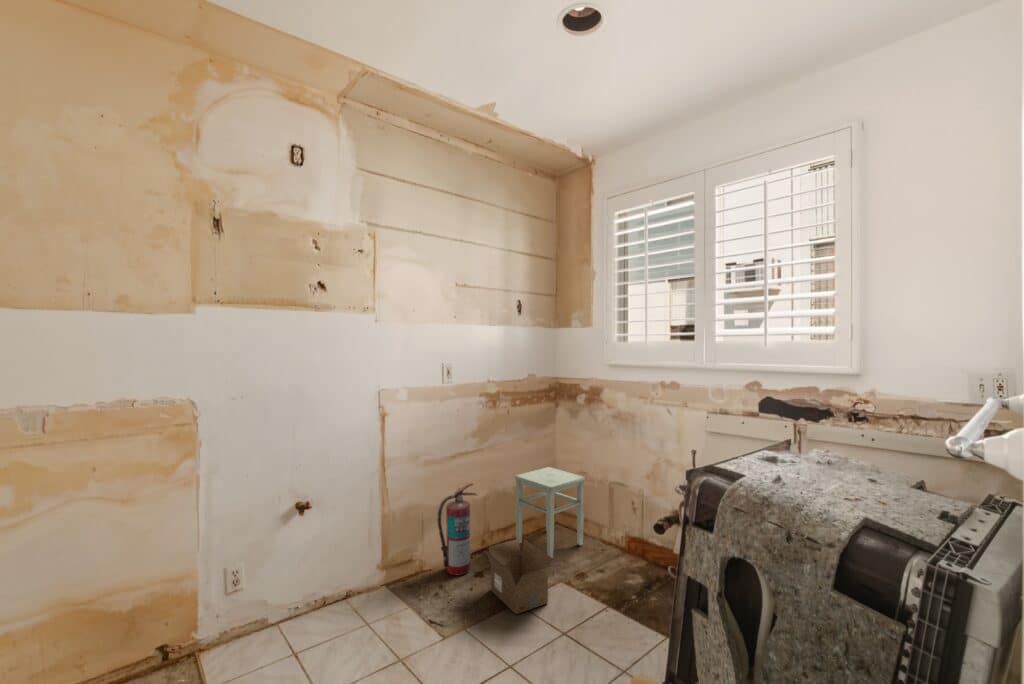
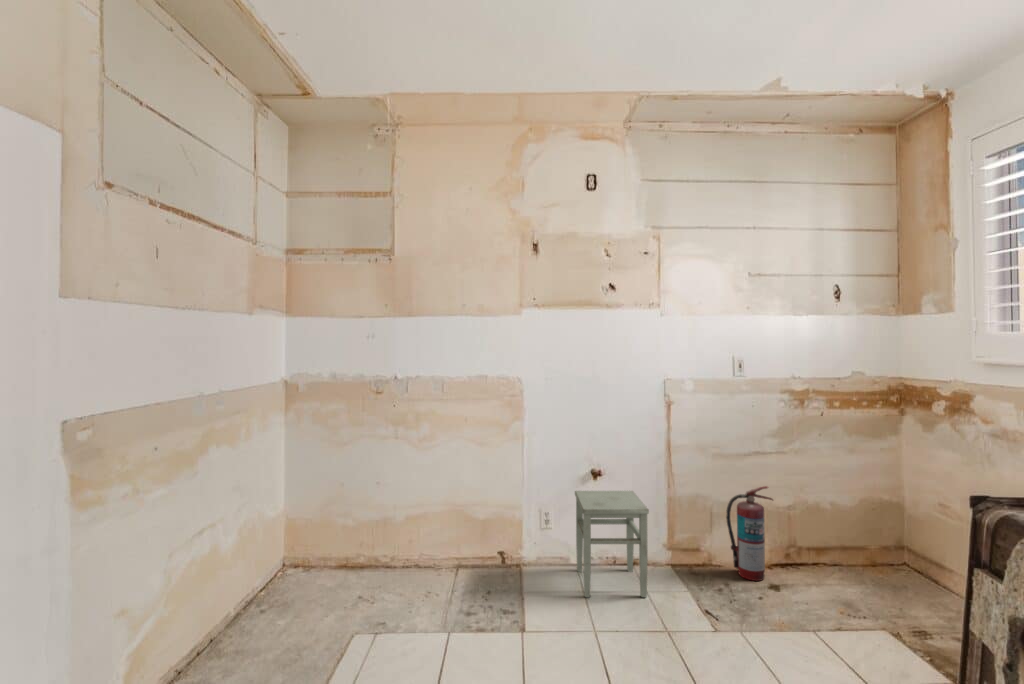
stool: present [515,467,585,558] -> present [575,491,649,597]
cardboard box: present [486,539,554,614] -> none [774,555,858,637]

